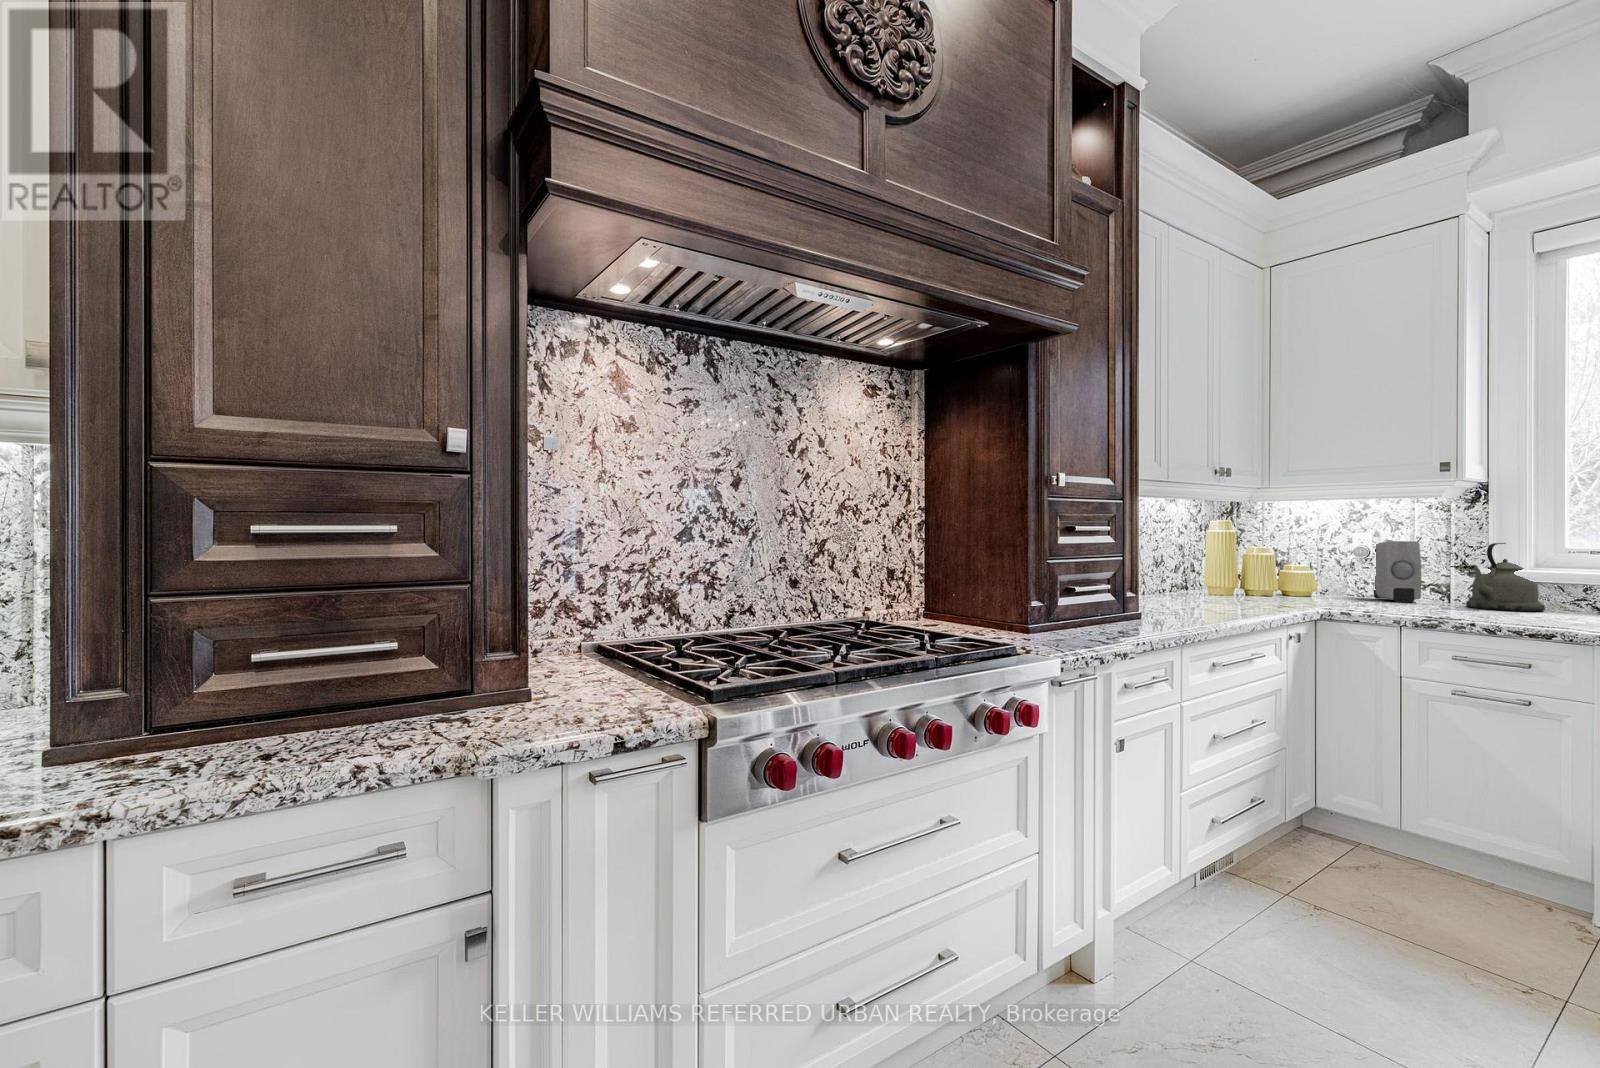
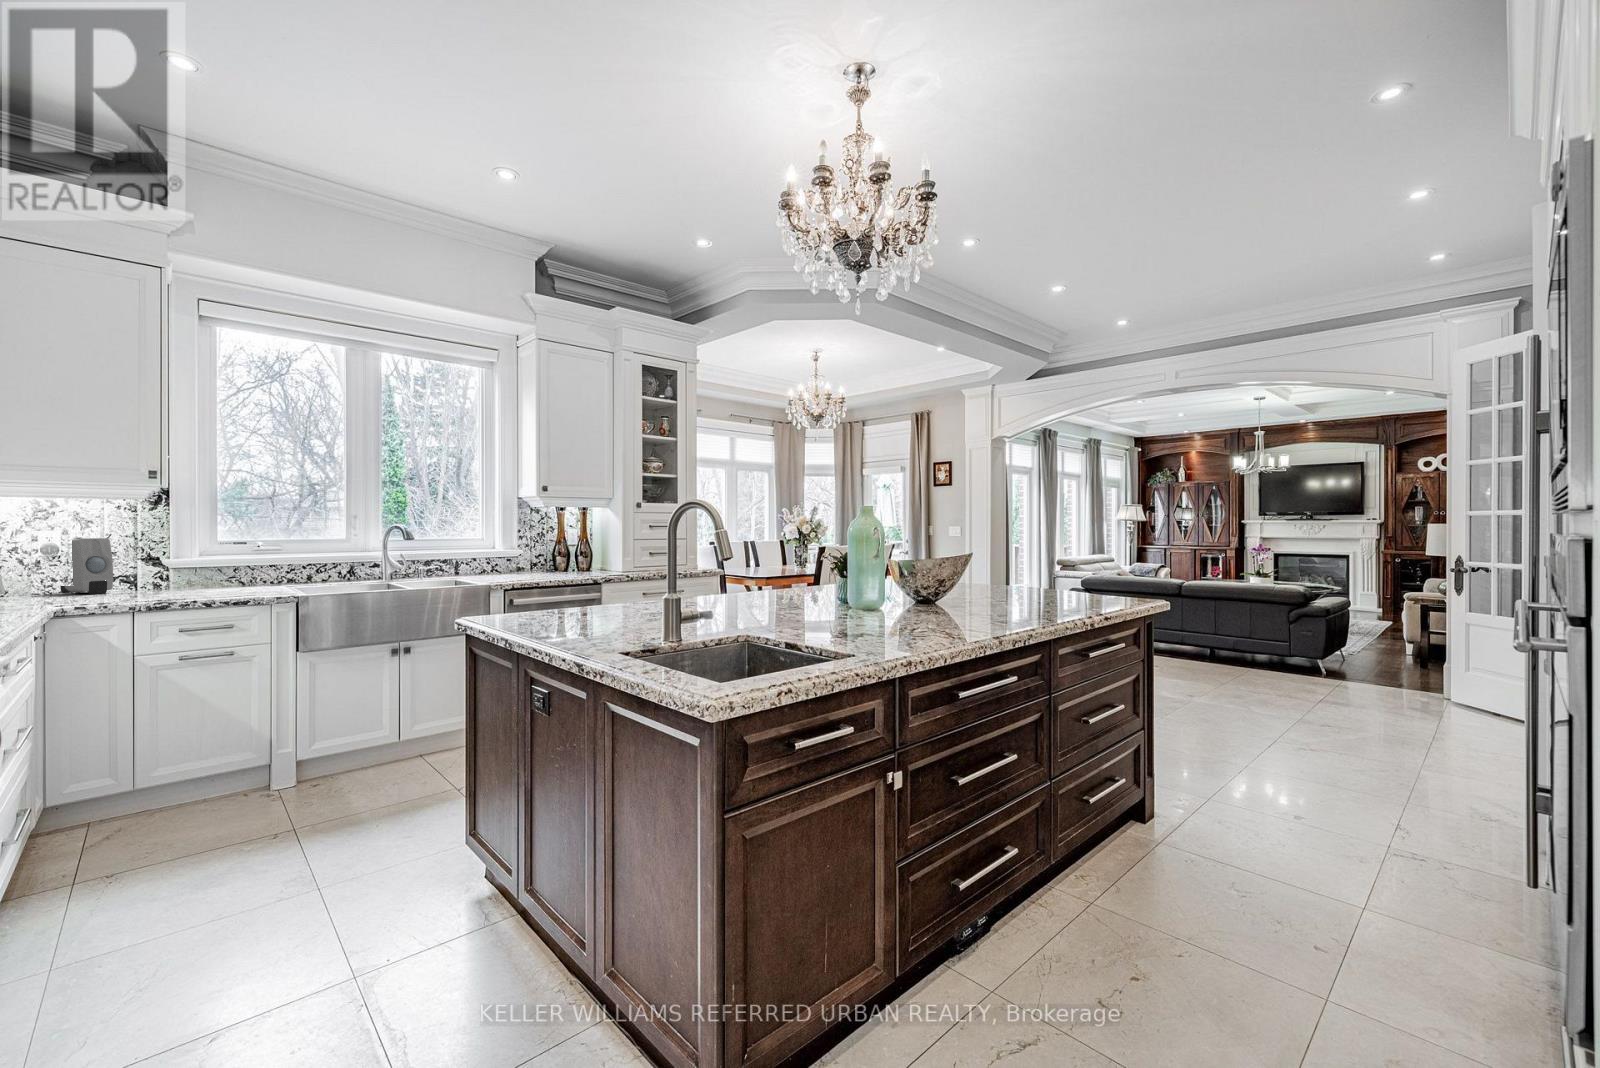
kettle: present [1466,543,1545,611] -> none [152,538,211,592]

